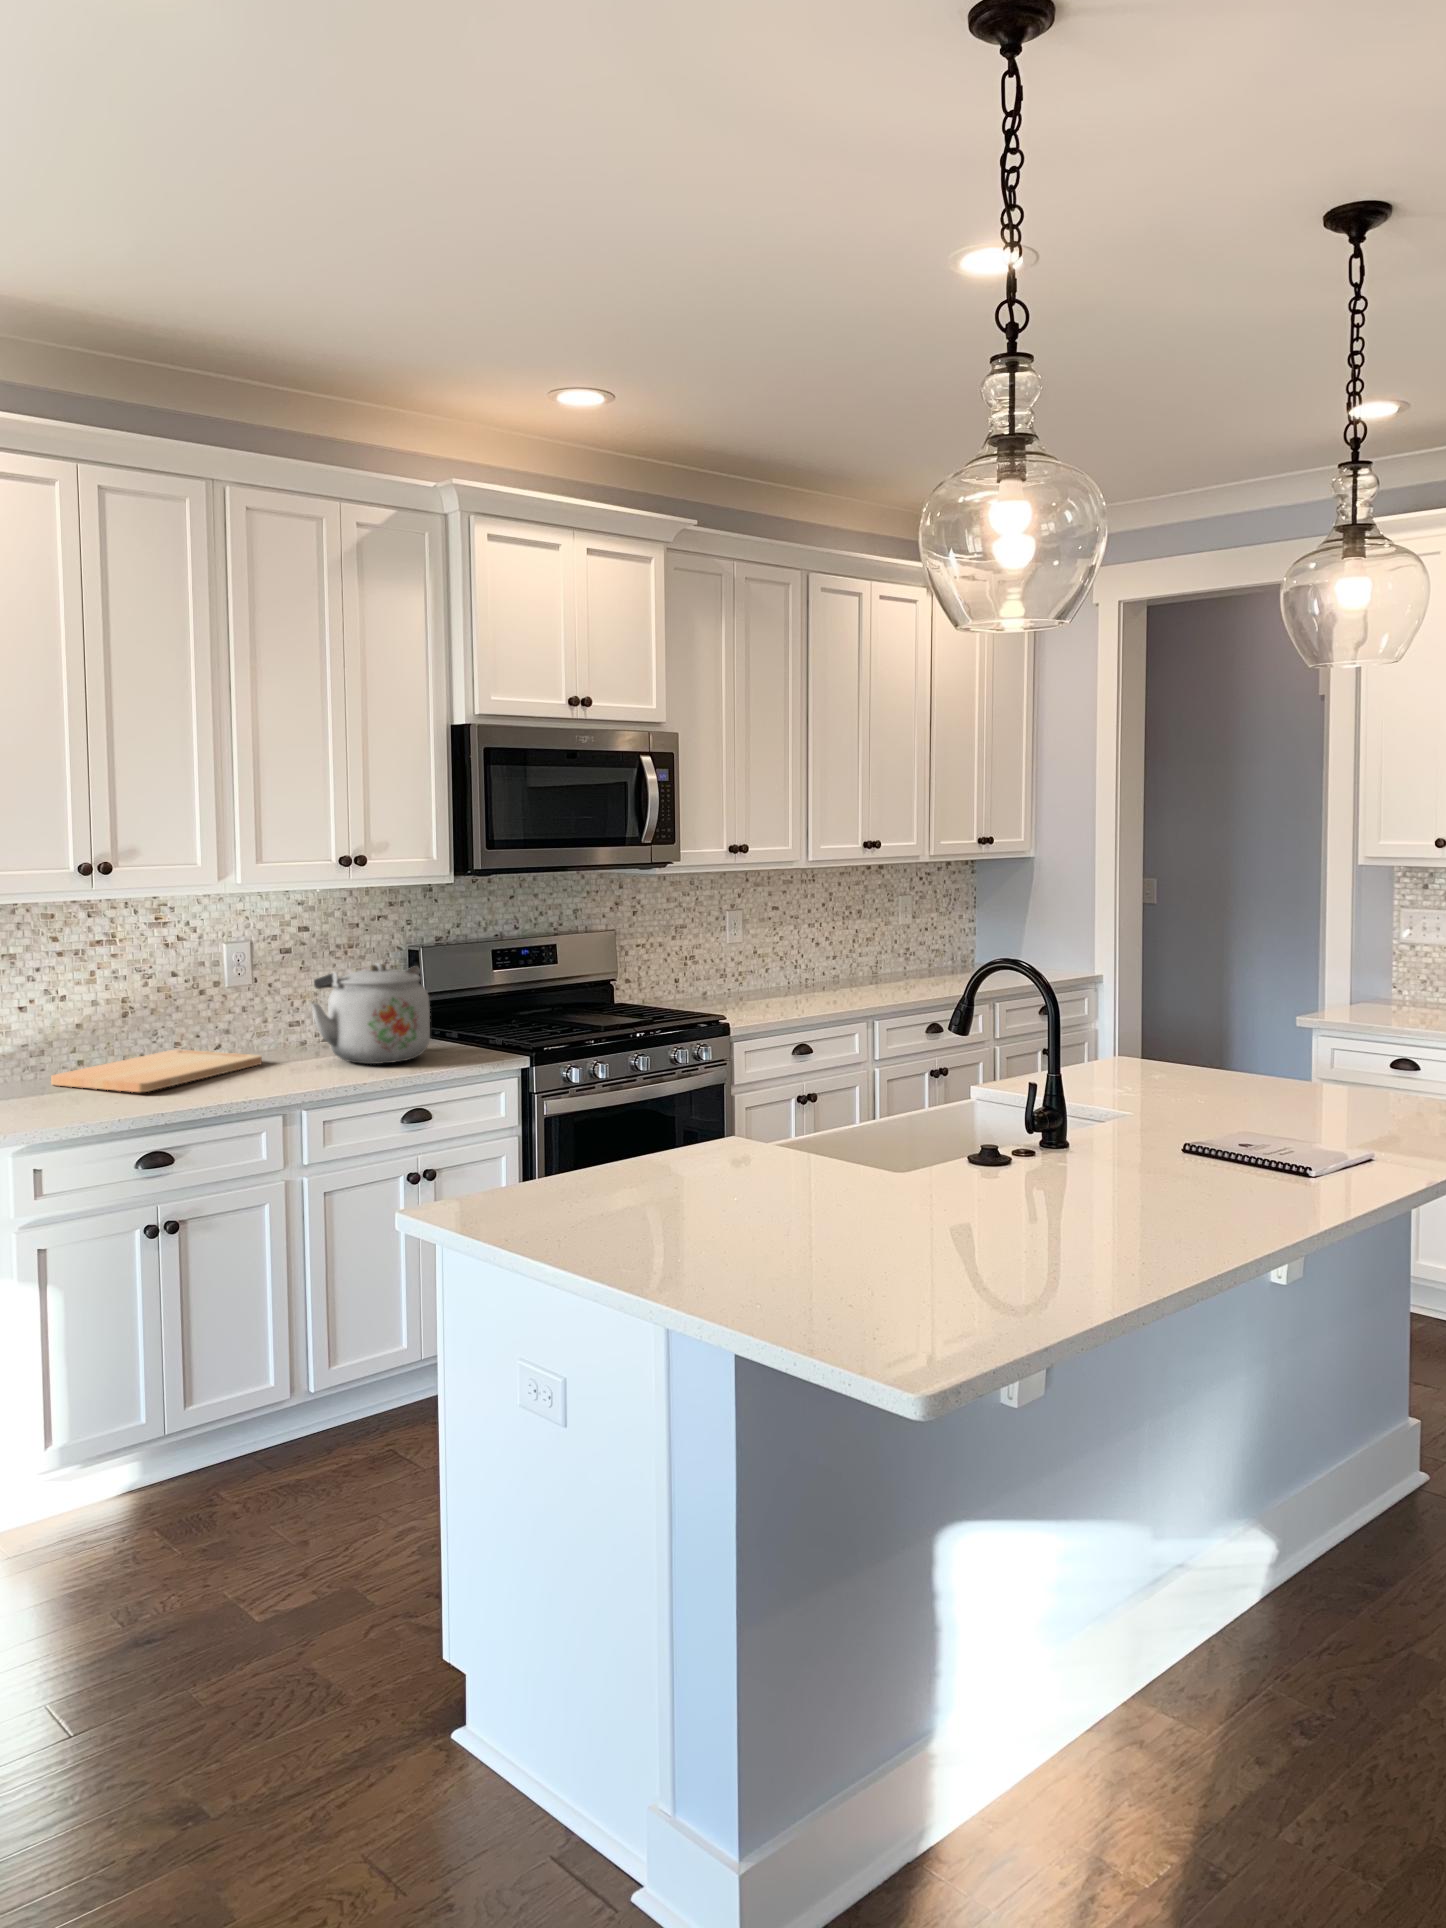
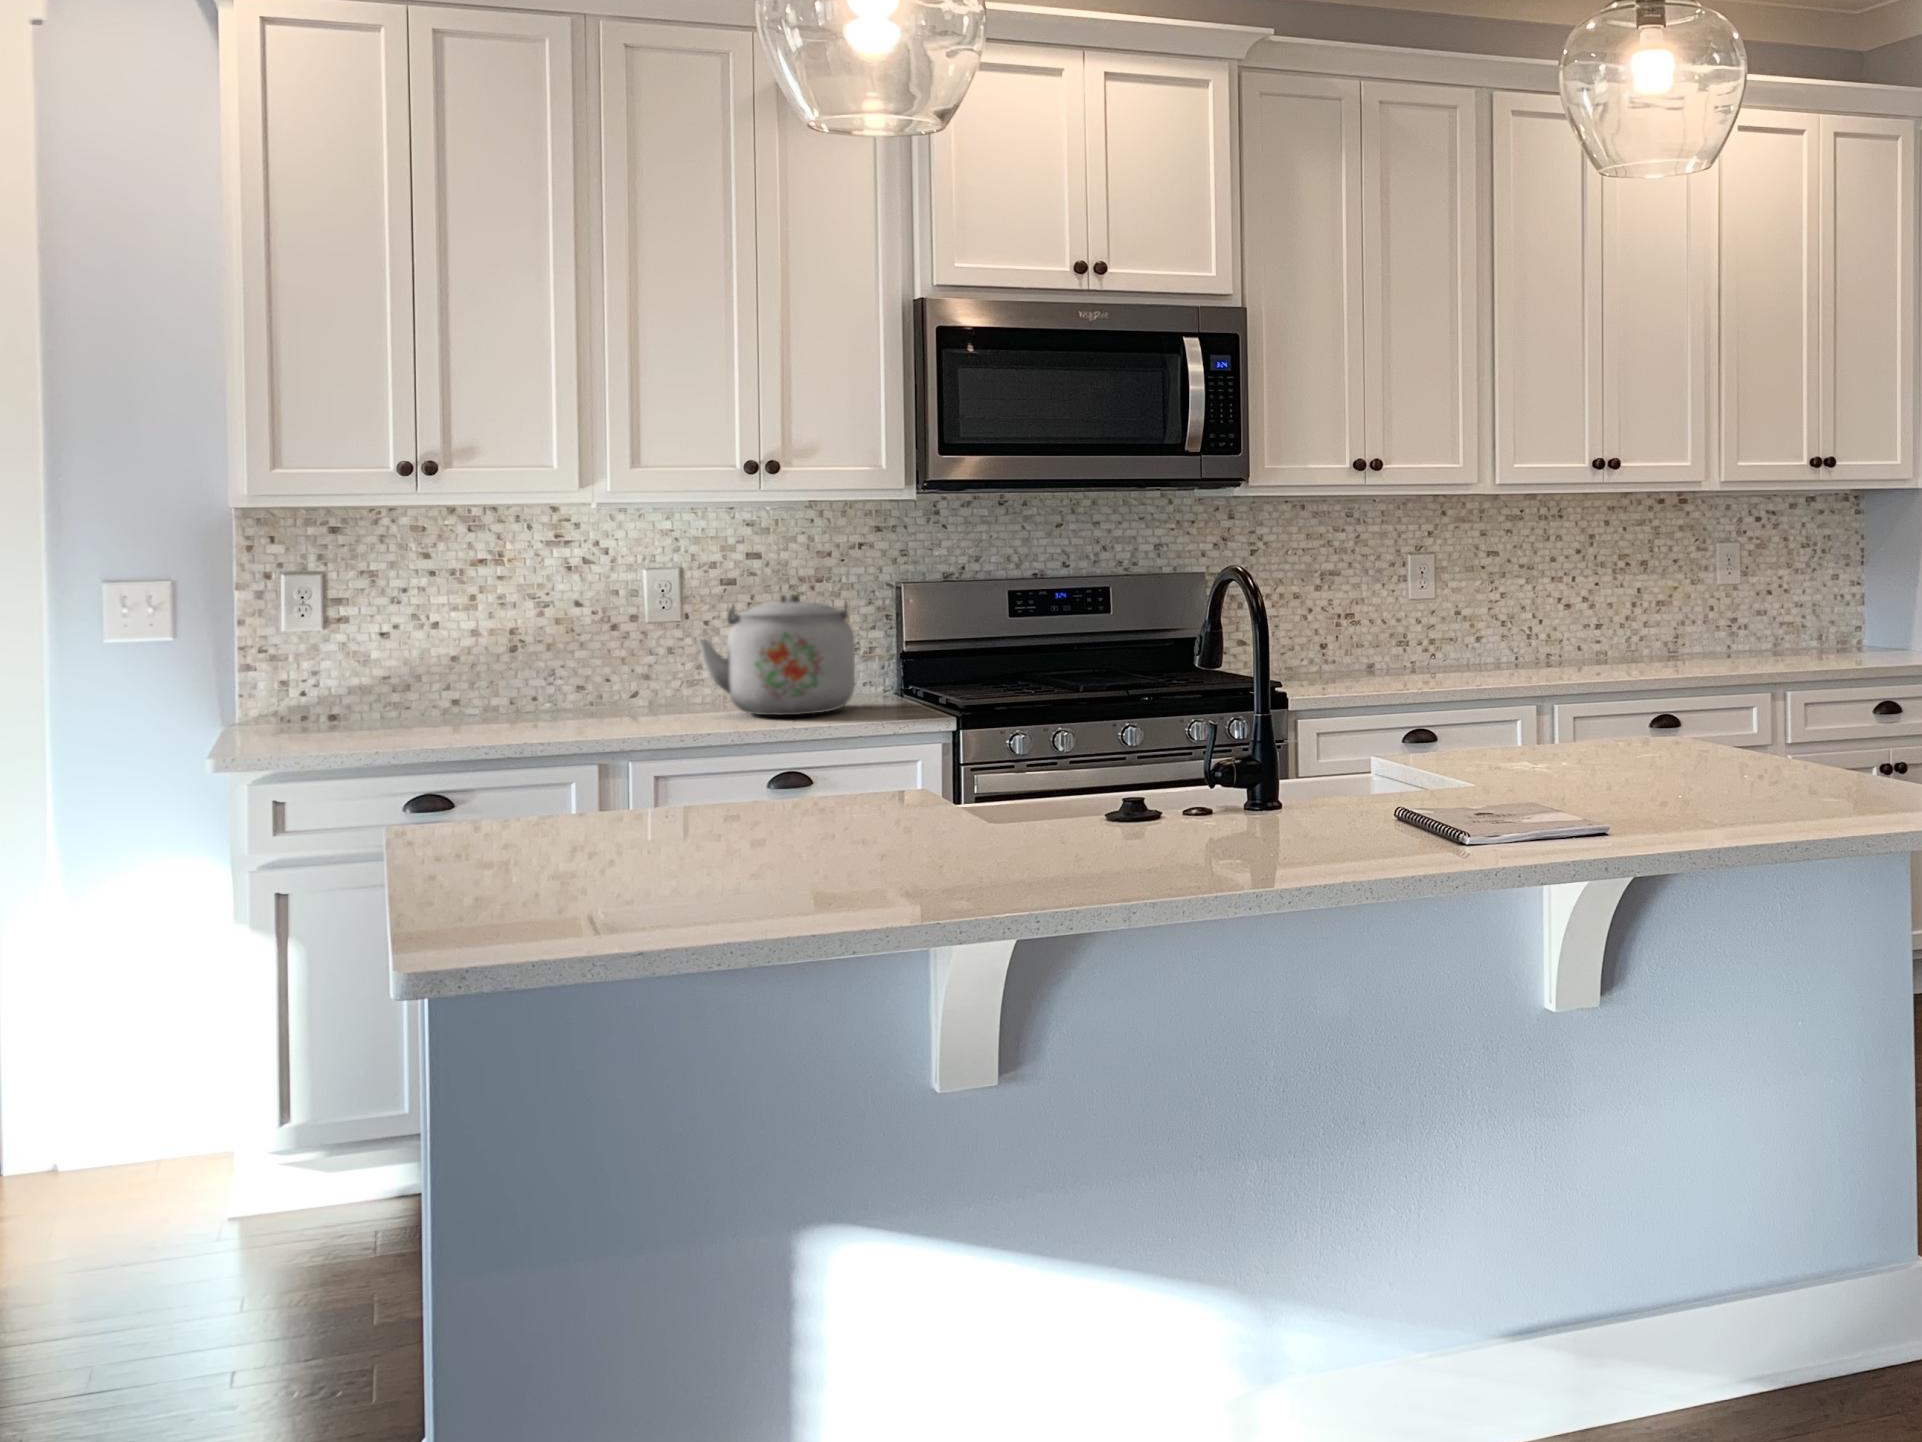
cutting board: present [51,1049,262,1092] -> none [396,696,657,730]

